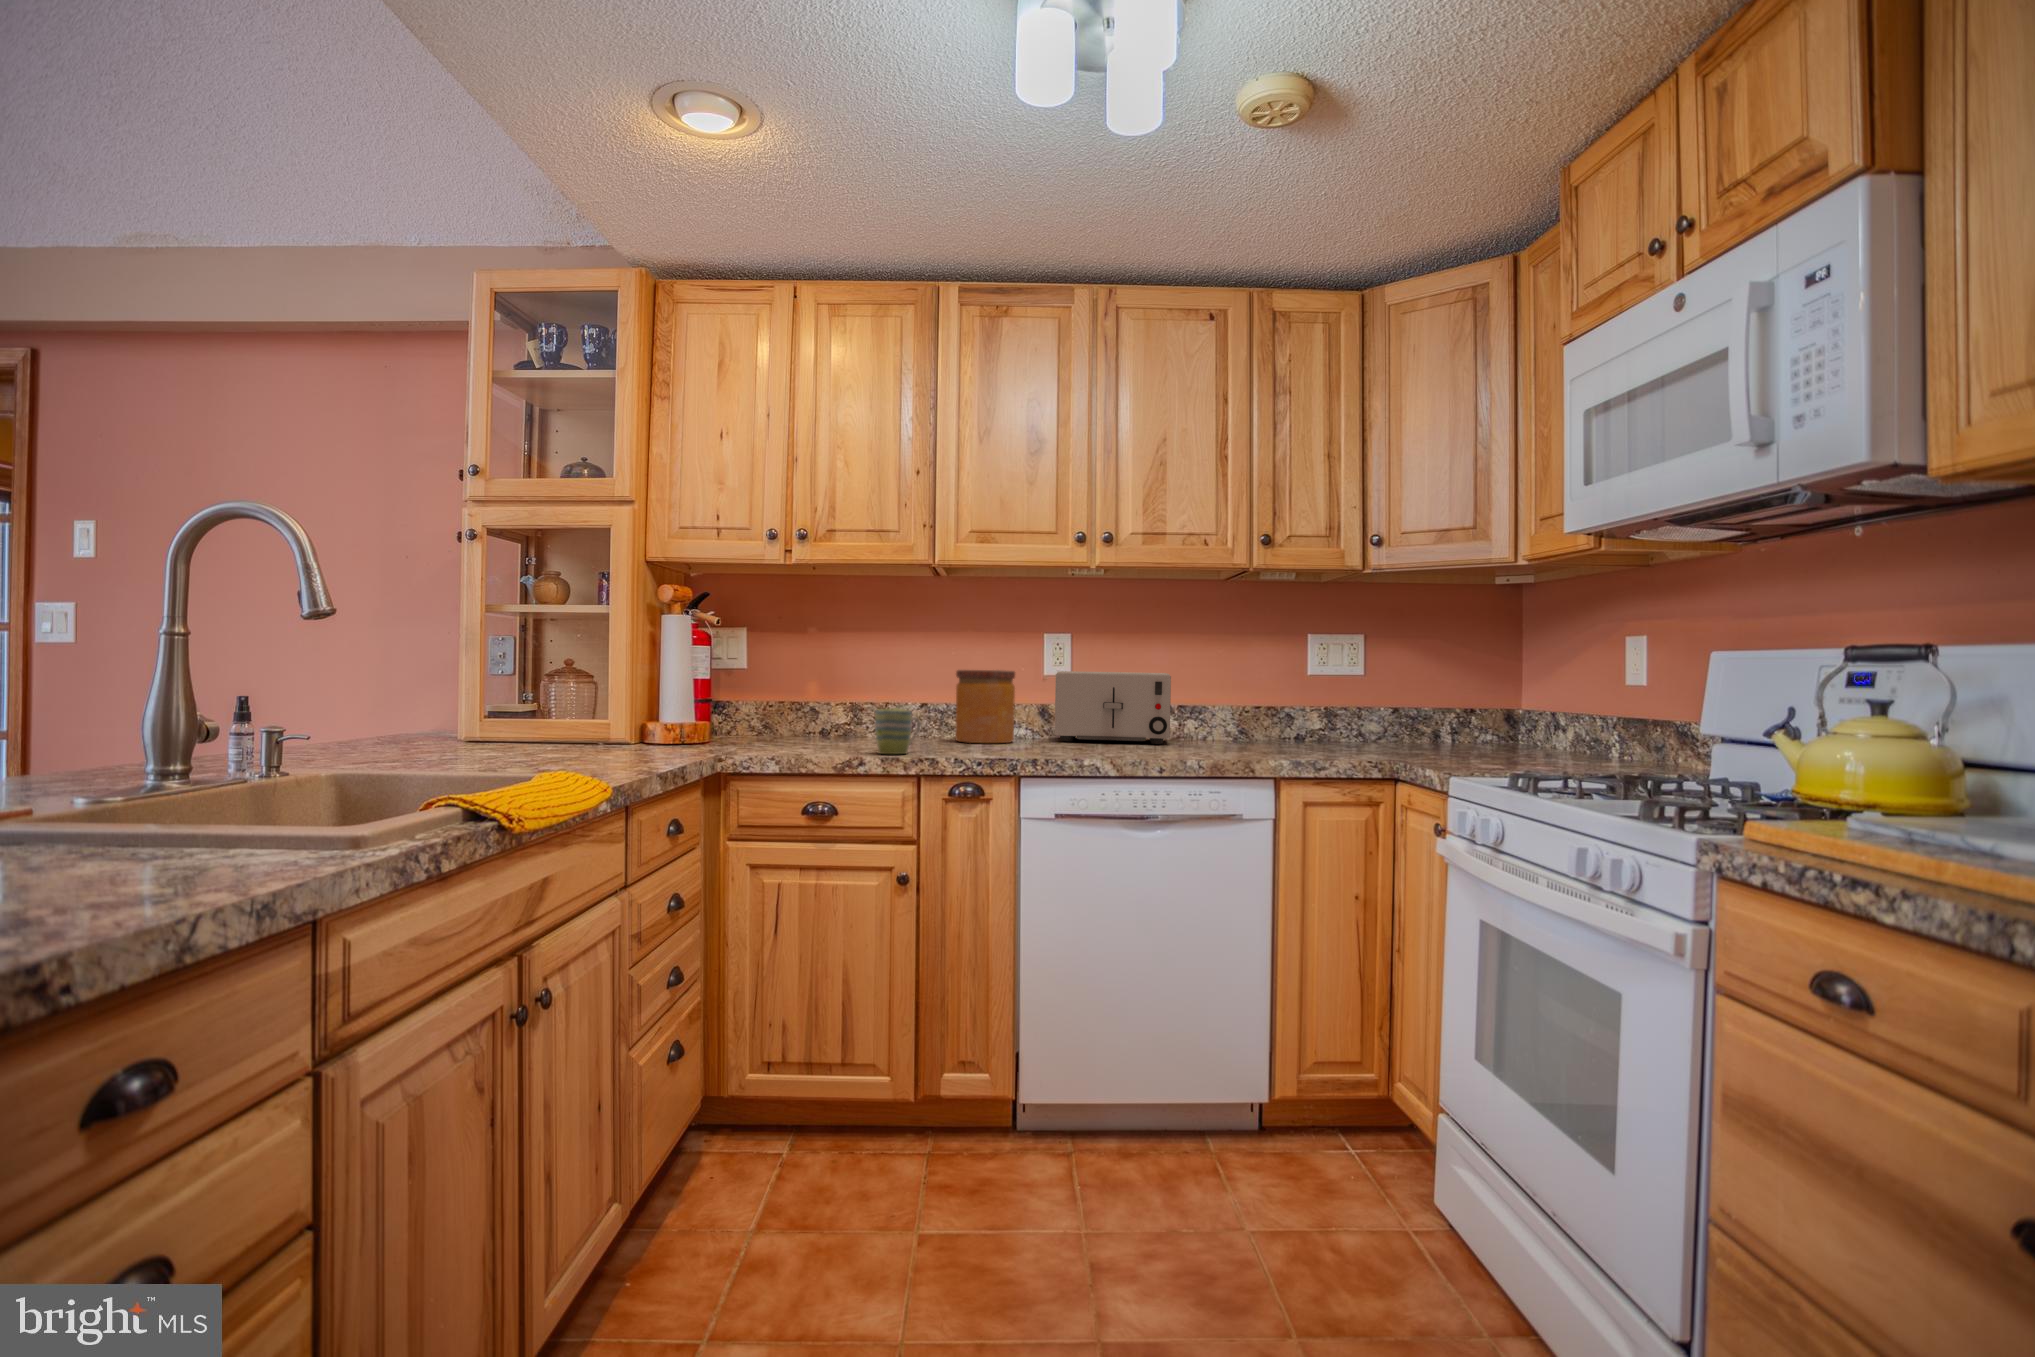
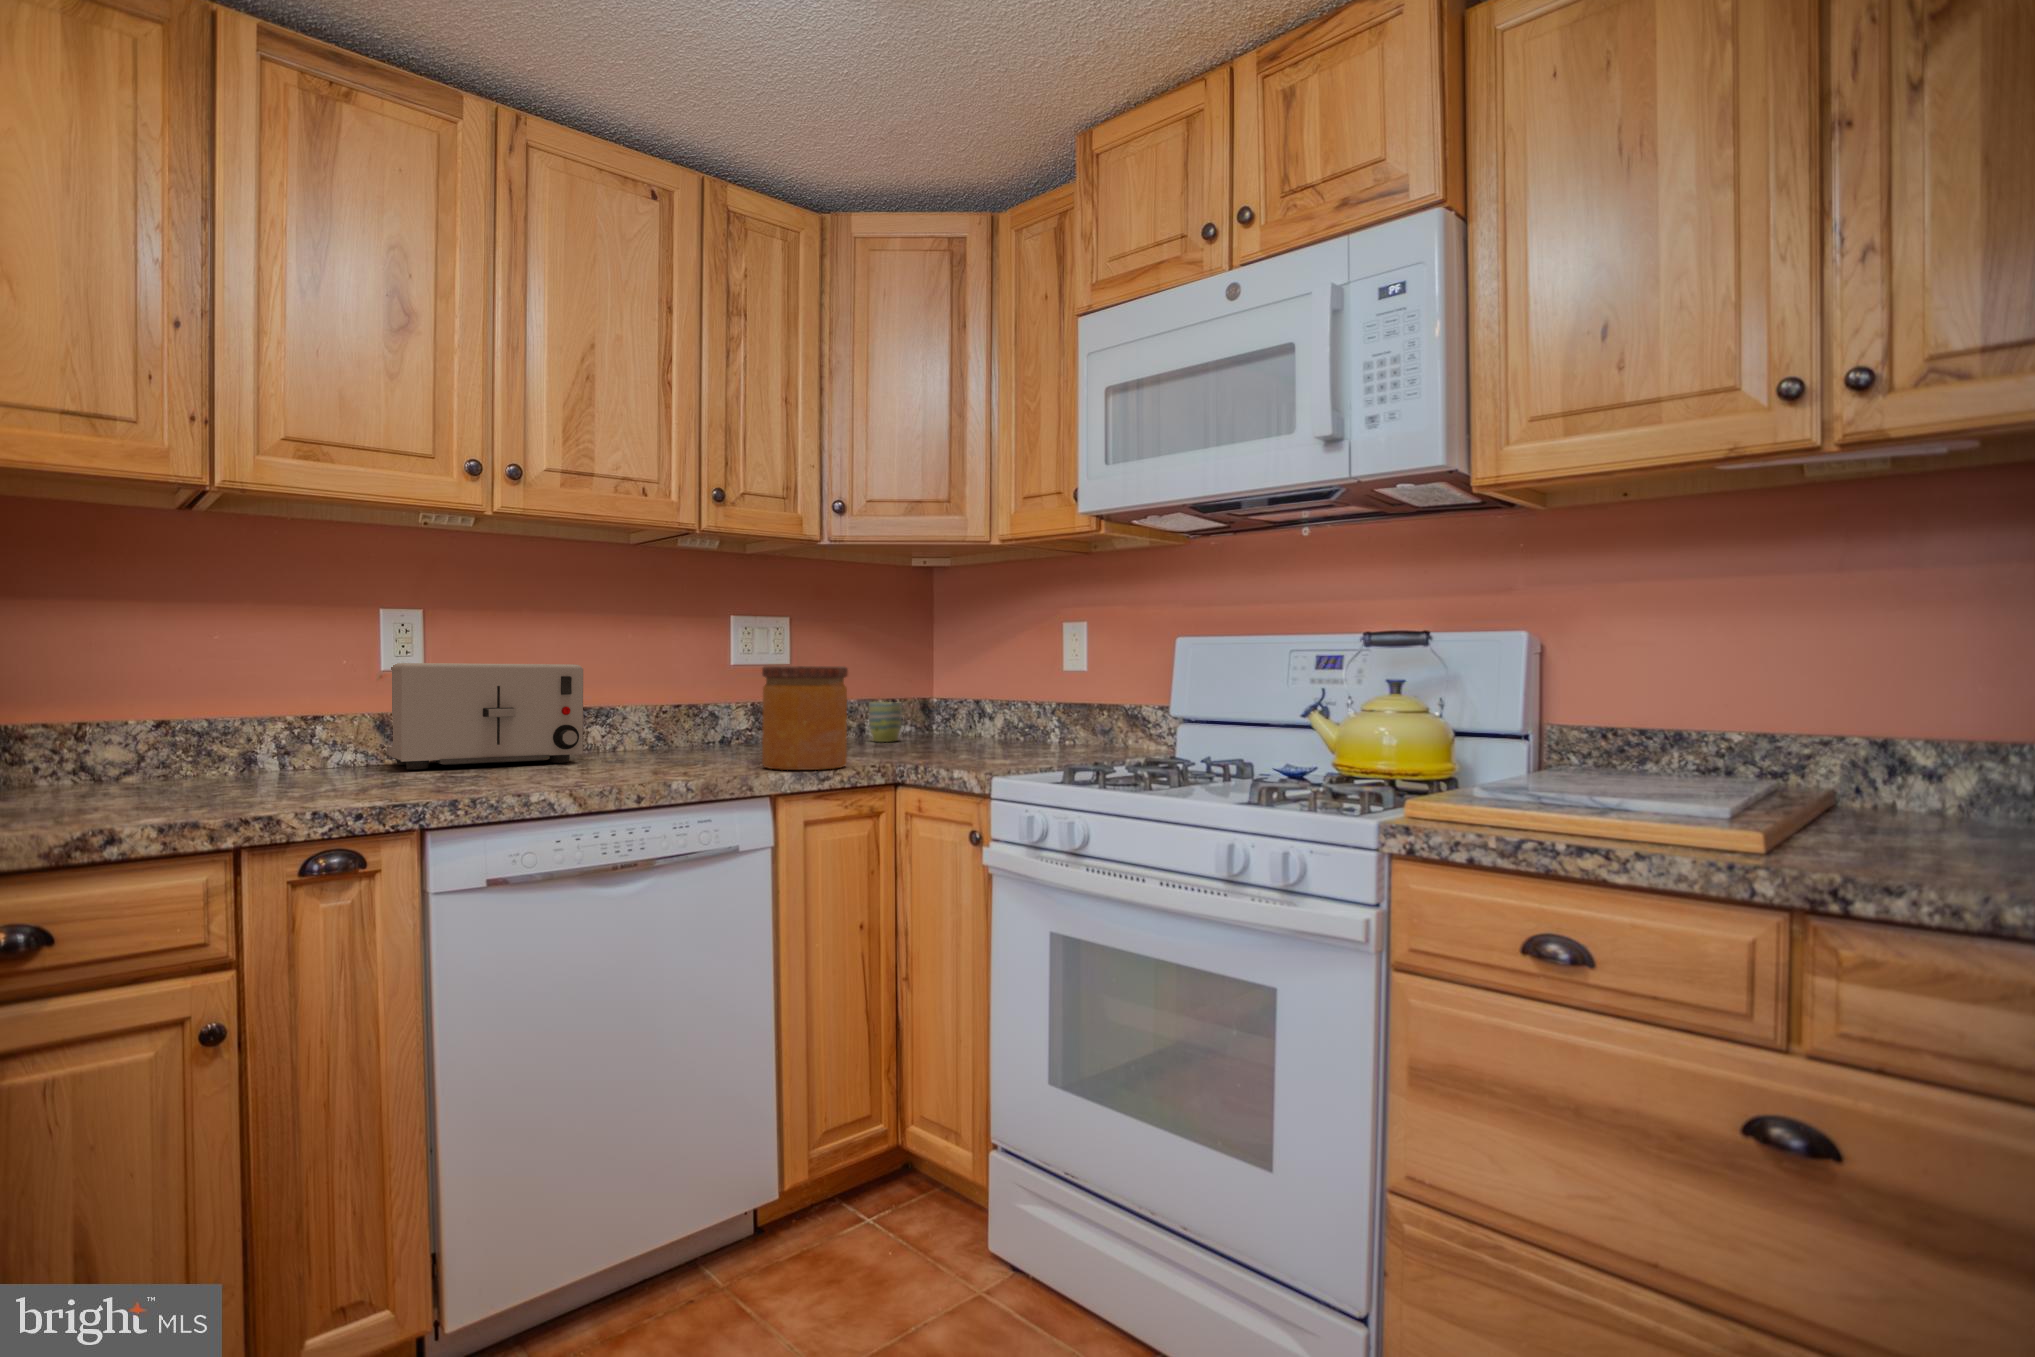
jar: present [955,670,1015,743] -> present [762,666,848,770]
mug: present [875,709,921,754] -> present [869,702,902,742]

